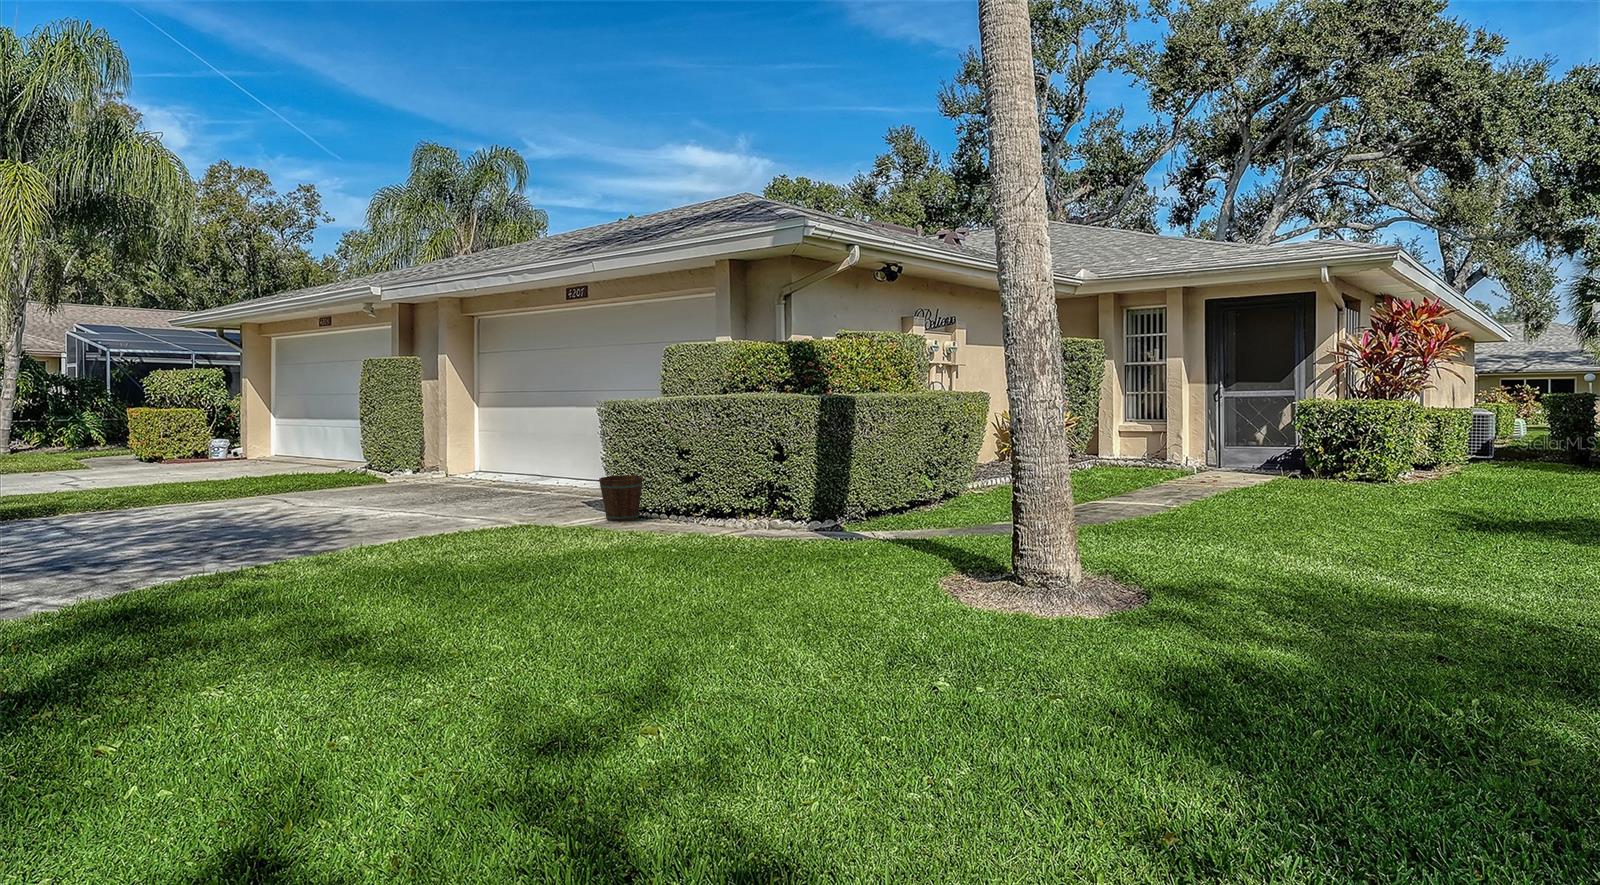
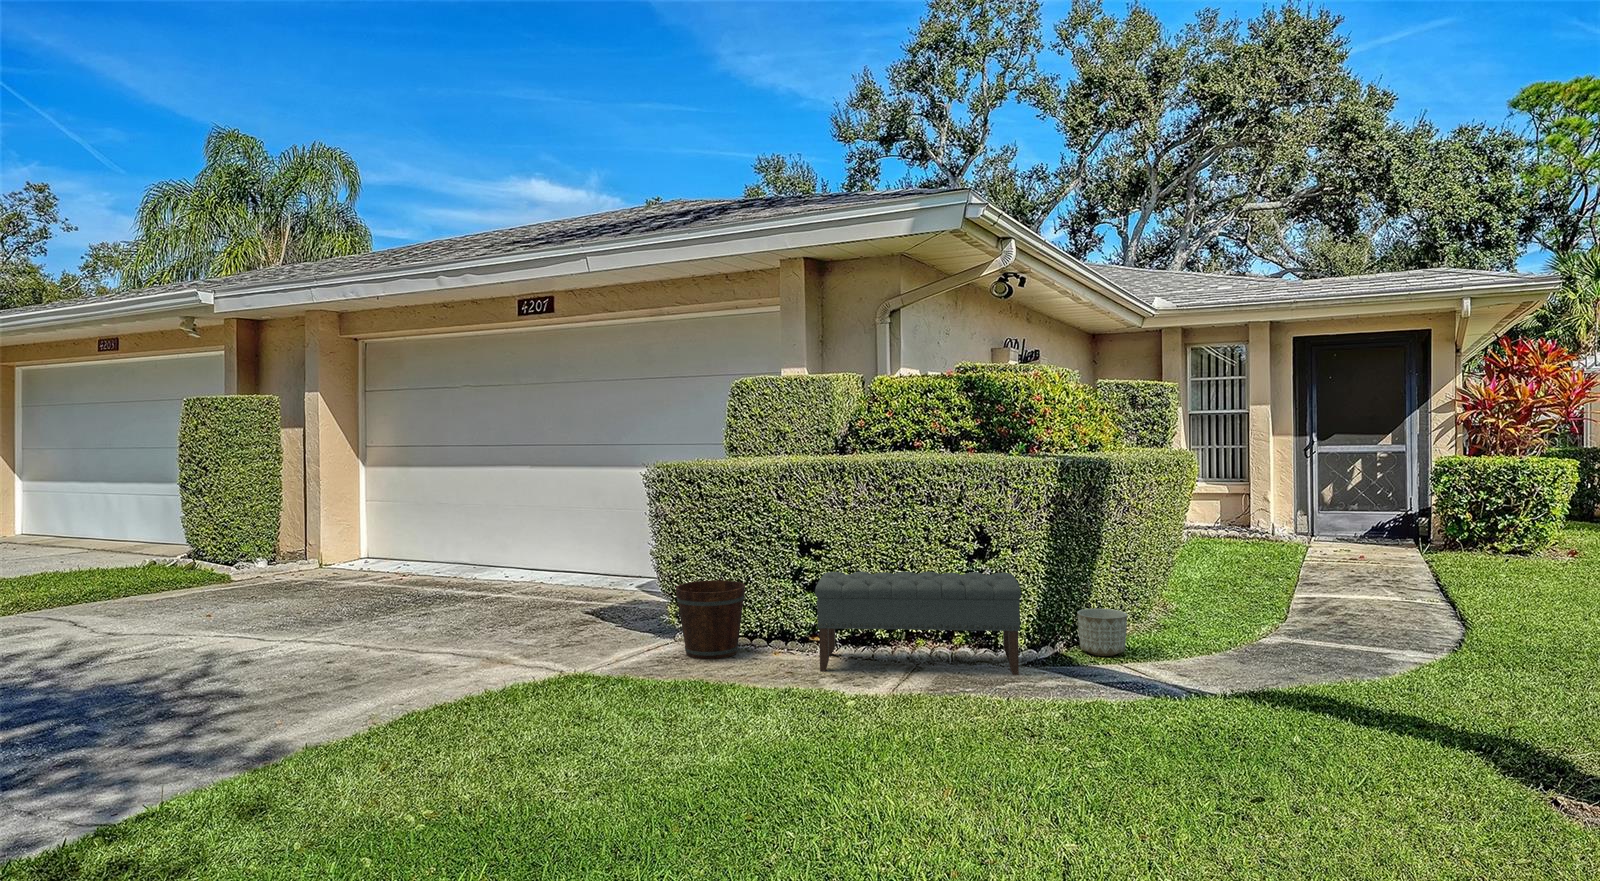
bench: none [664,470,795,532] -> present [815,571,1021,675]
planter: none [839,497,869,526] -> present [1078,608,1127,656]

